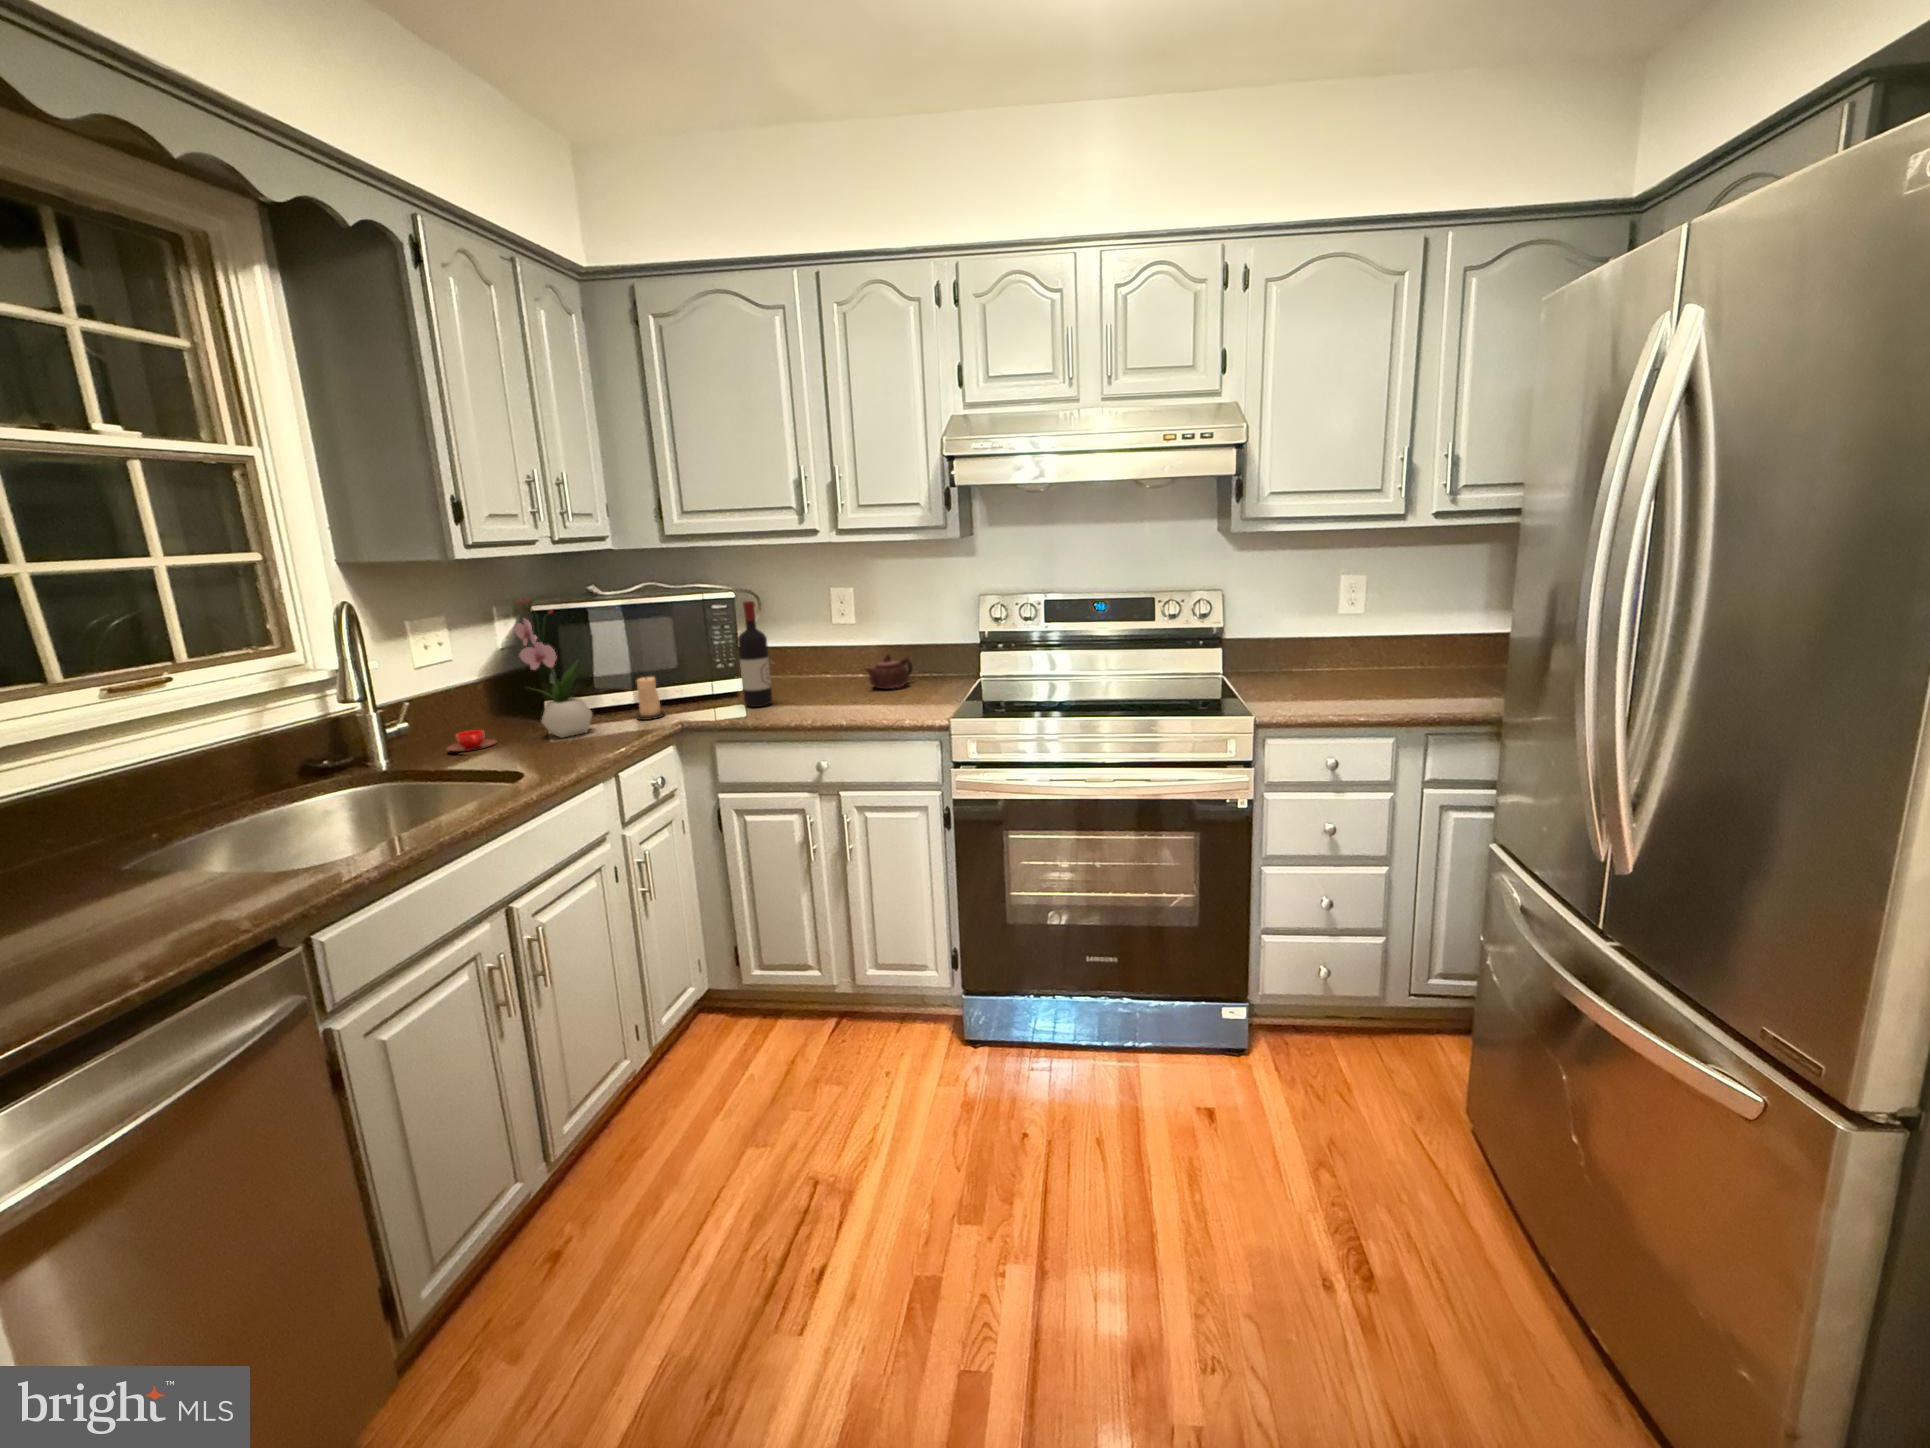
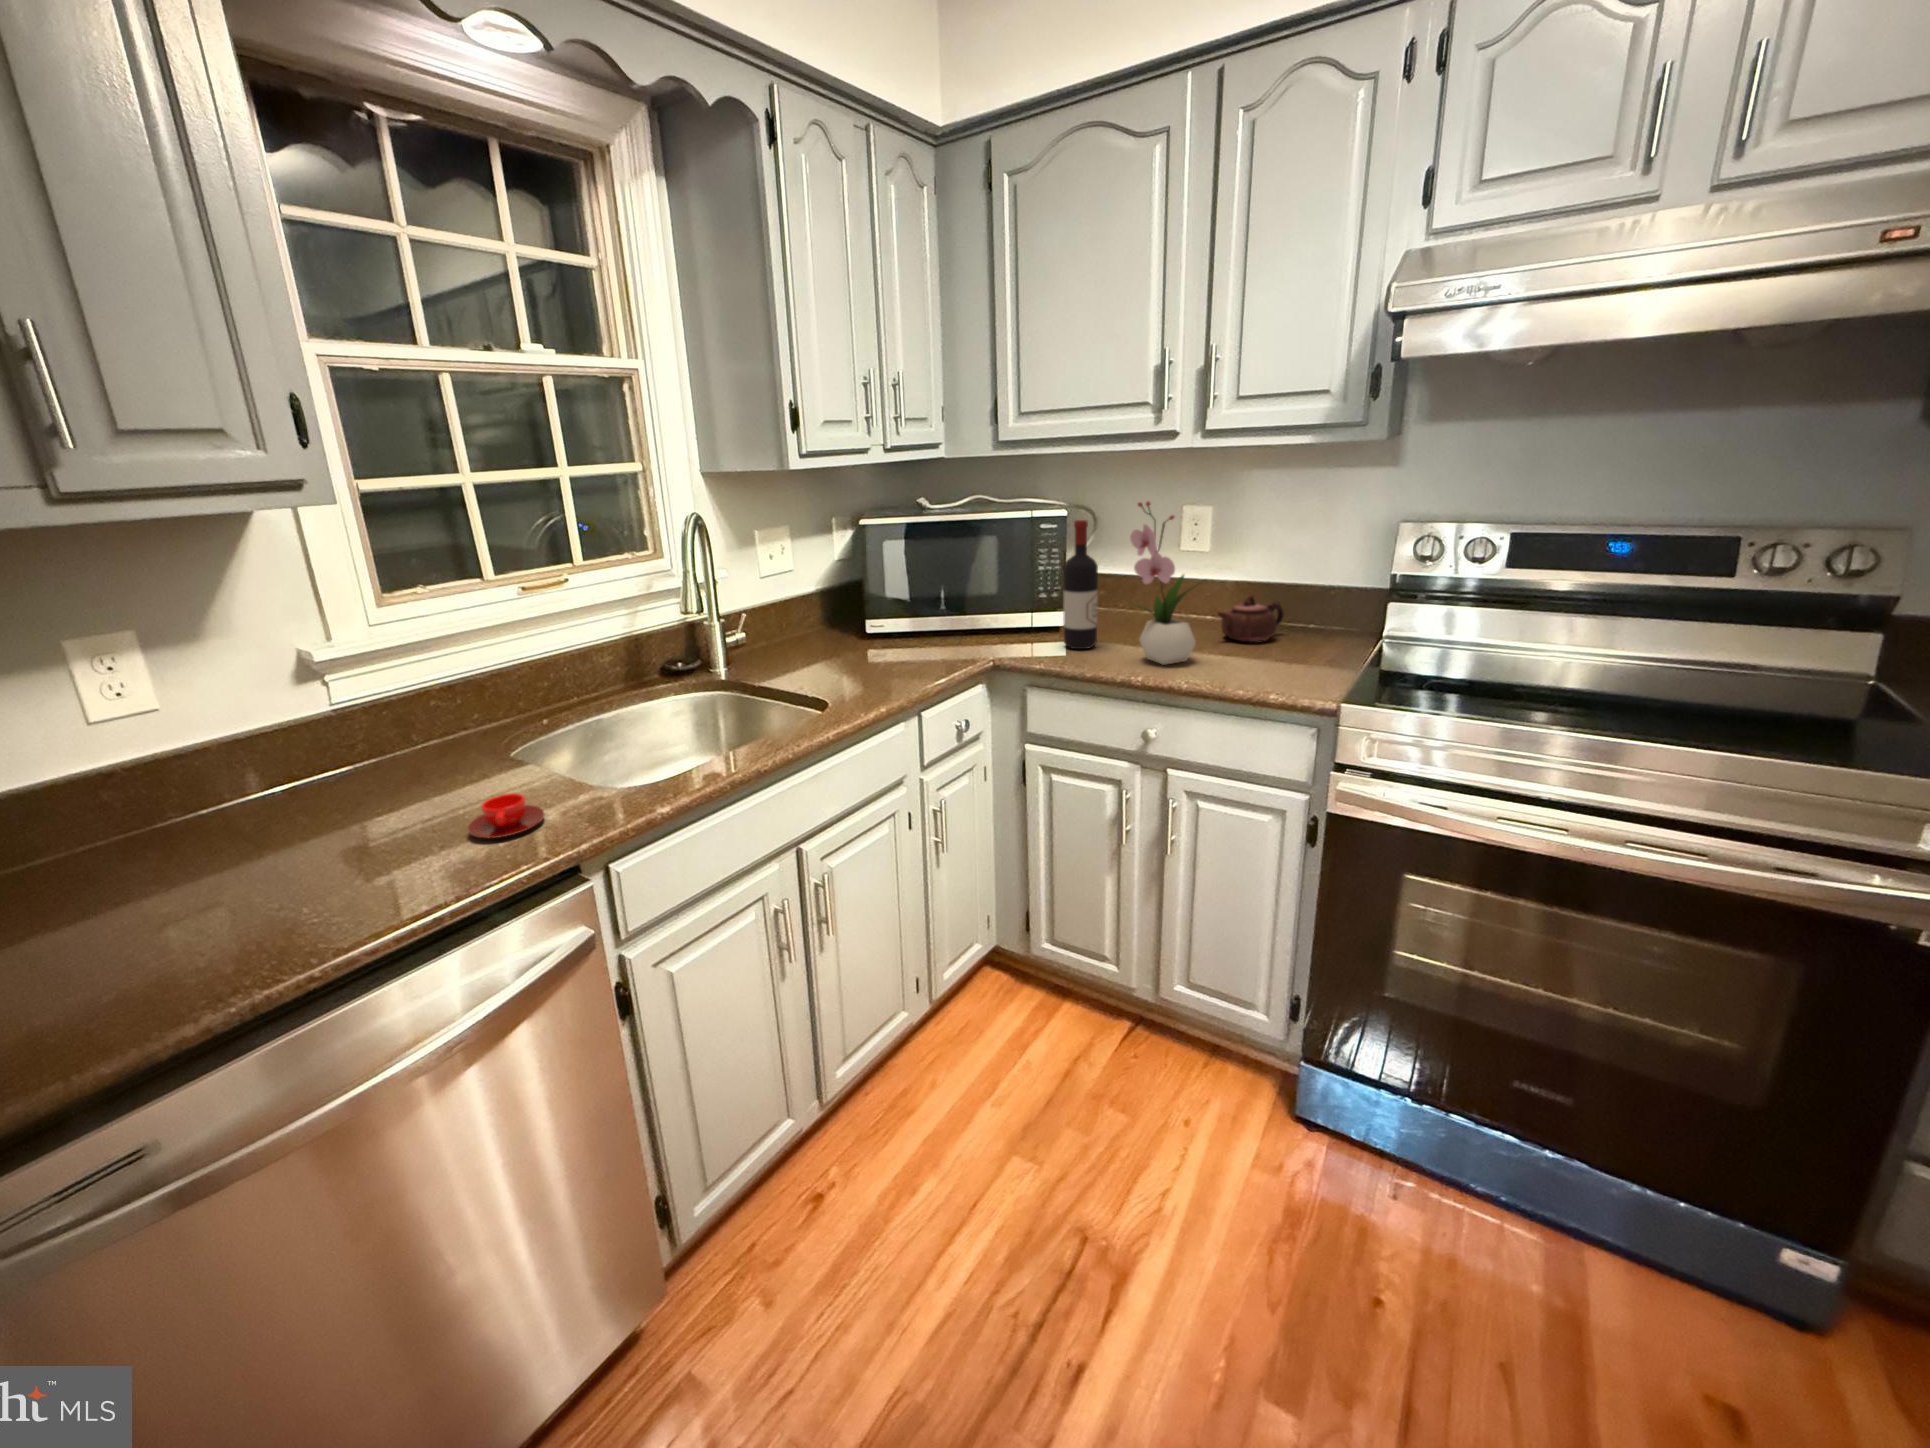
flower arrangement: present [514,599,592,737] -> present [1130,501,1204,665]
candle: present [636,676,665,720] -> none [948,600,977,652]
teacup: present [447,730,496,751] -> present [468,793,545,838]

